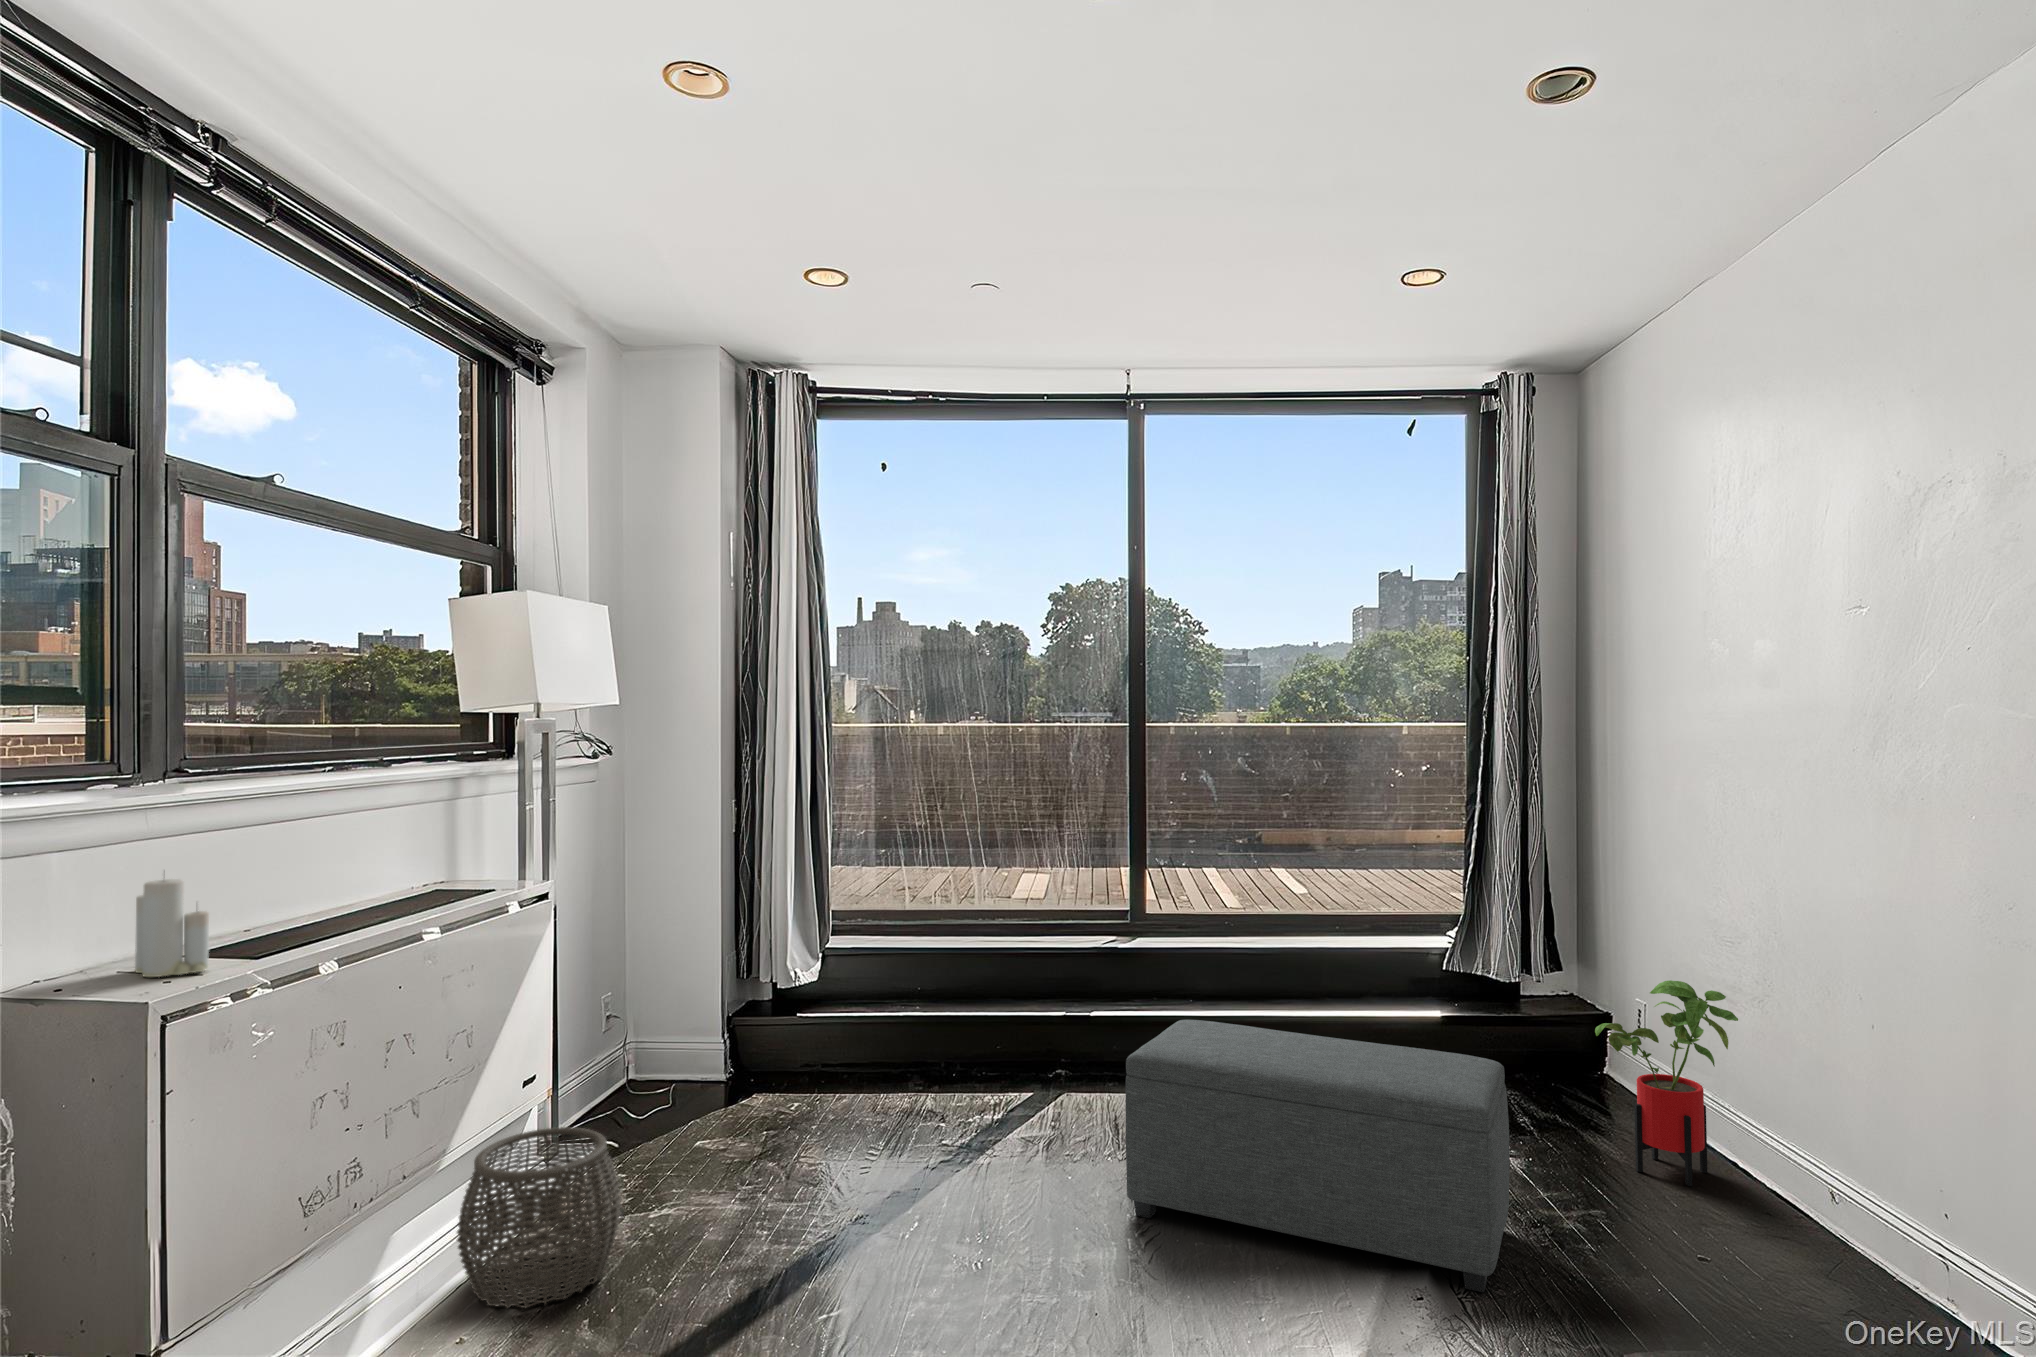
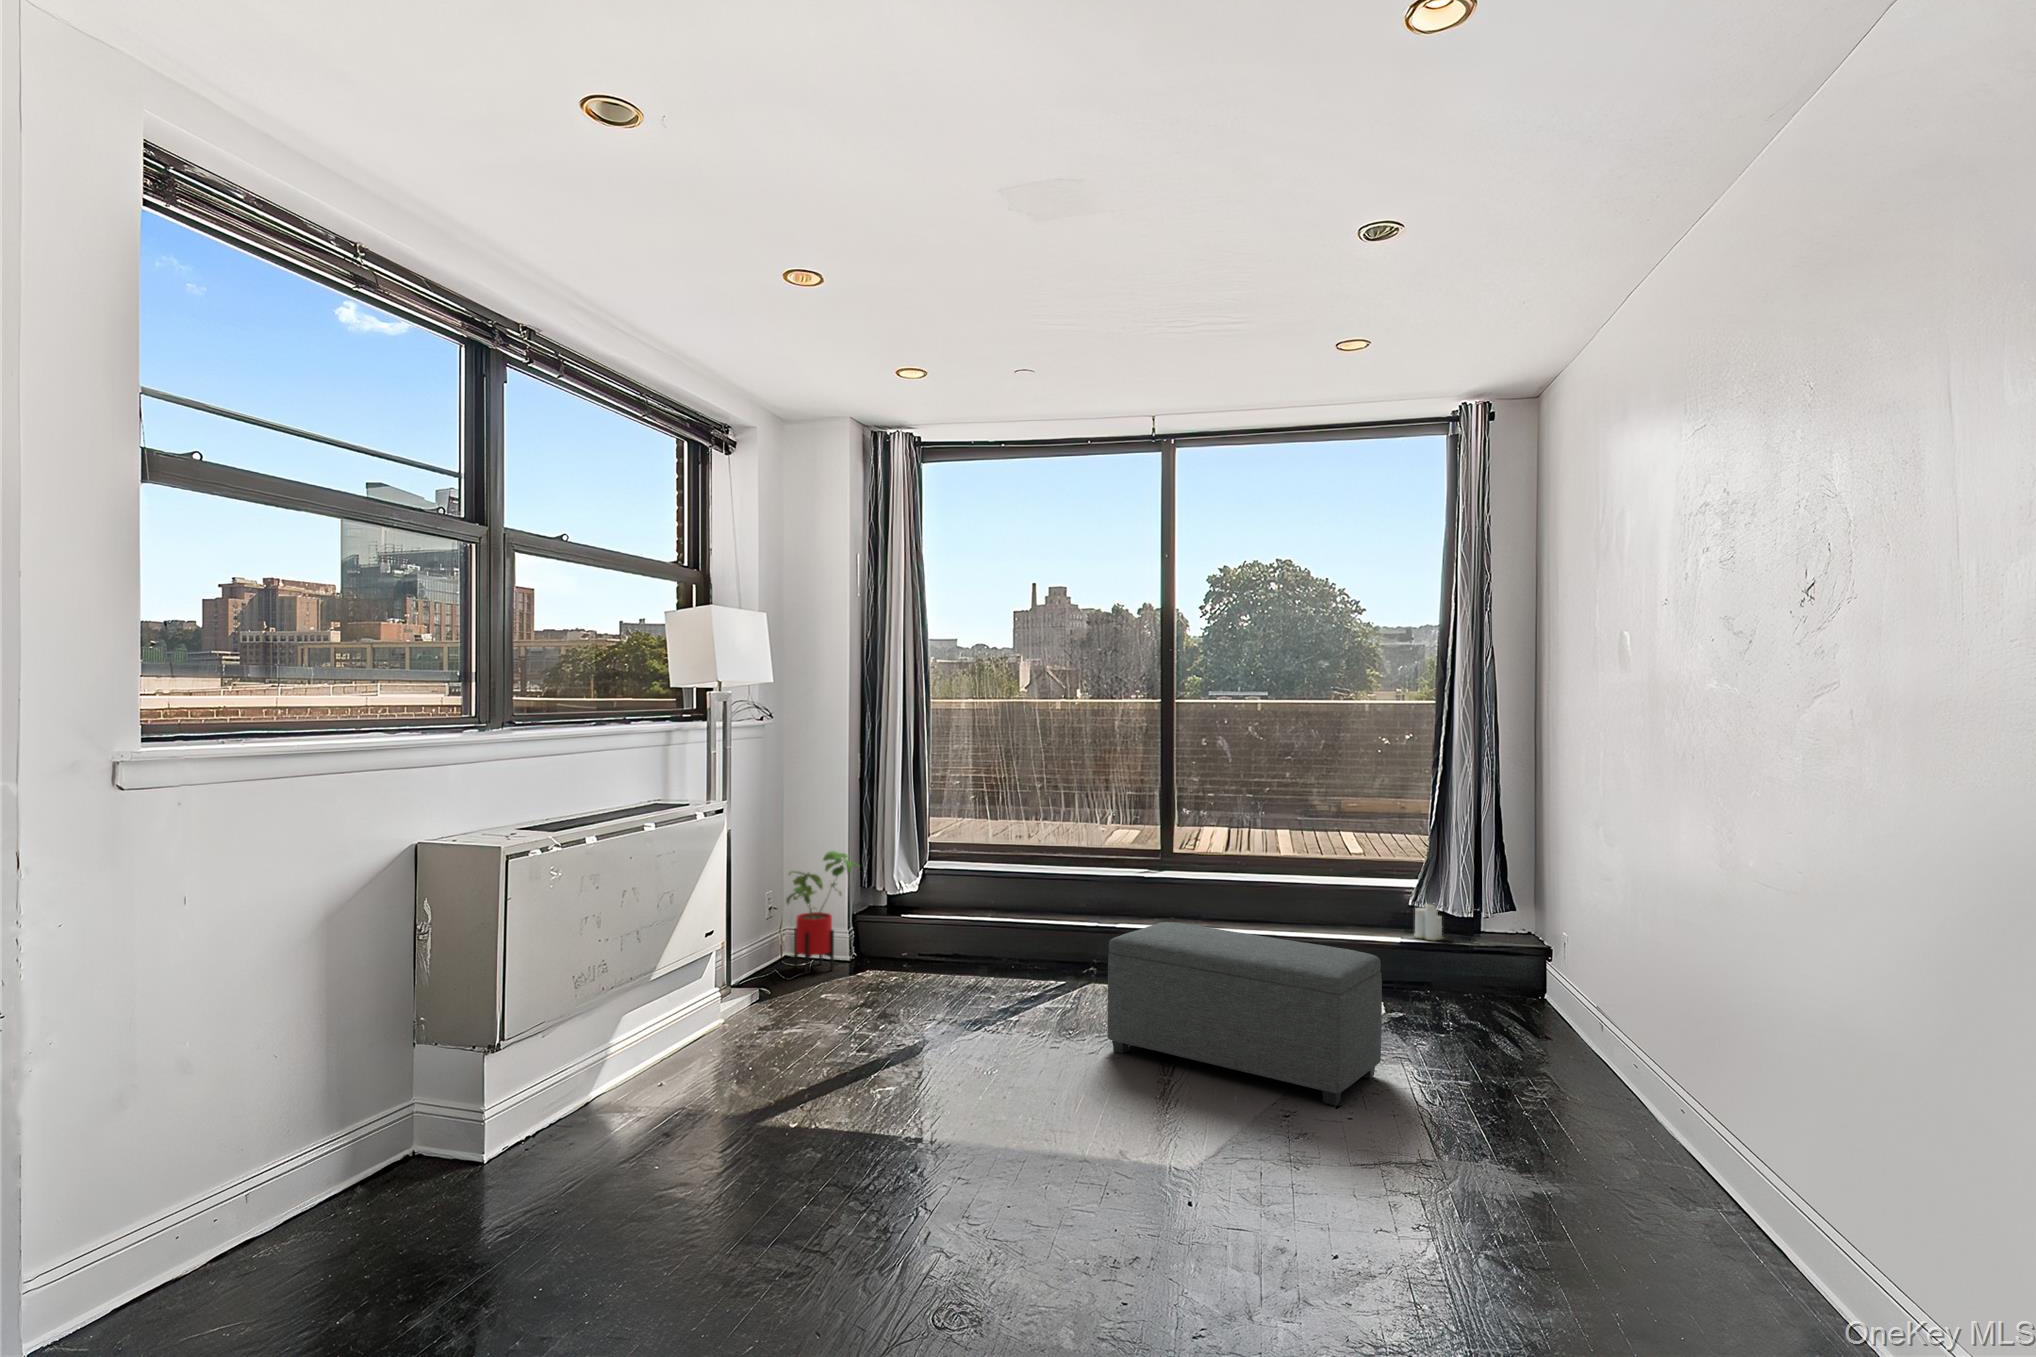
candle: present [135,879,209,977] -> present [1414,904,1443,940]
house plant: present [1595,980,1738,1186] -> present [786,851,857,974]
woven basket: present [457,1127,622,1308] -> none [663,961,766,1066]

